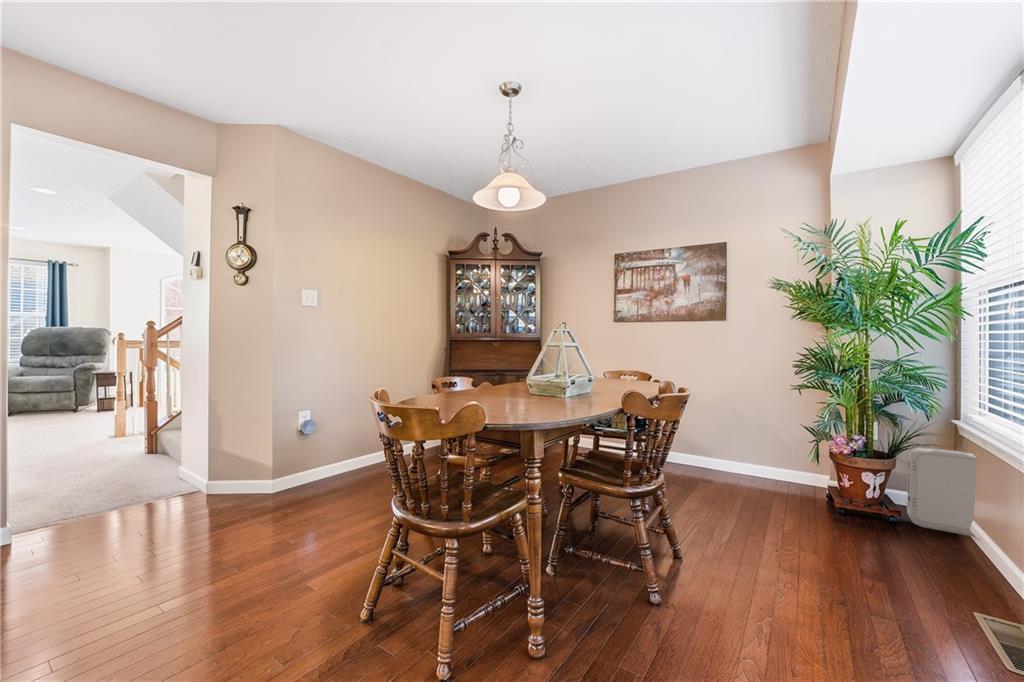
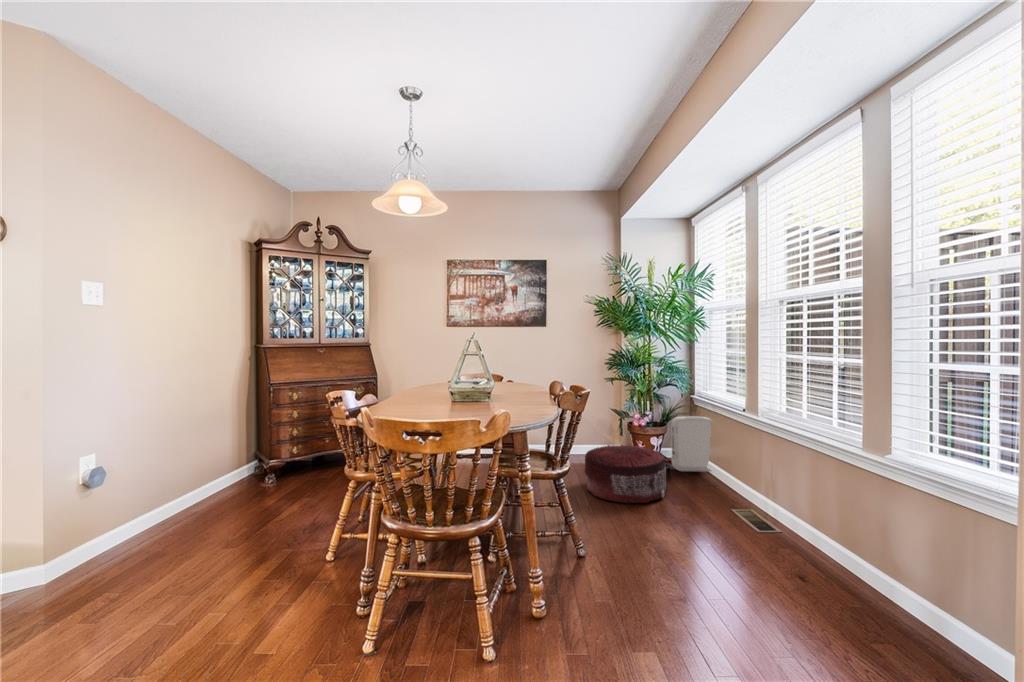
pouf: none [744,470,876,557] -> present [585,445,667,503]

